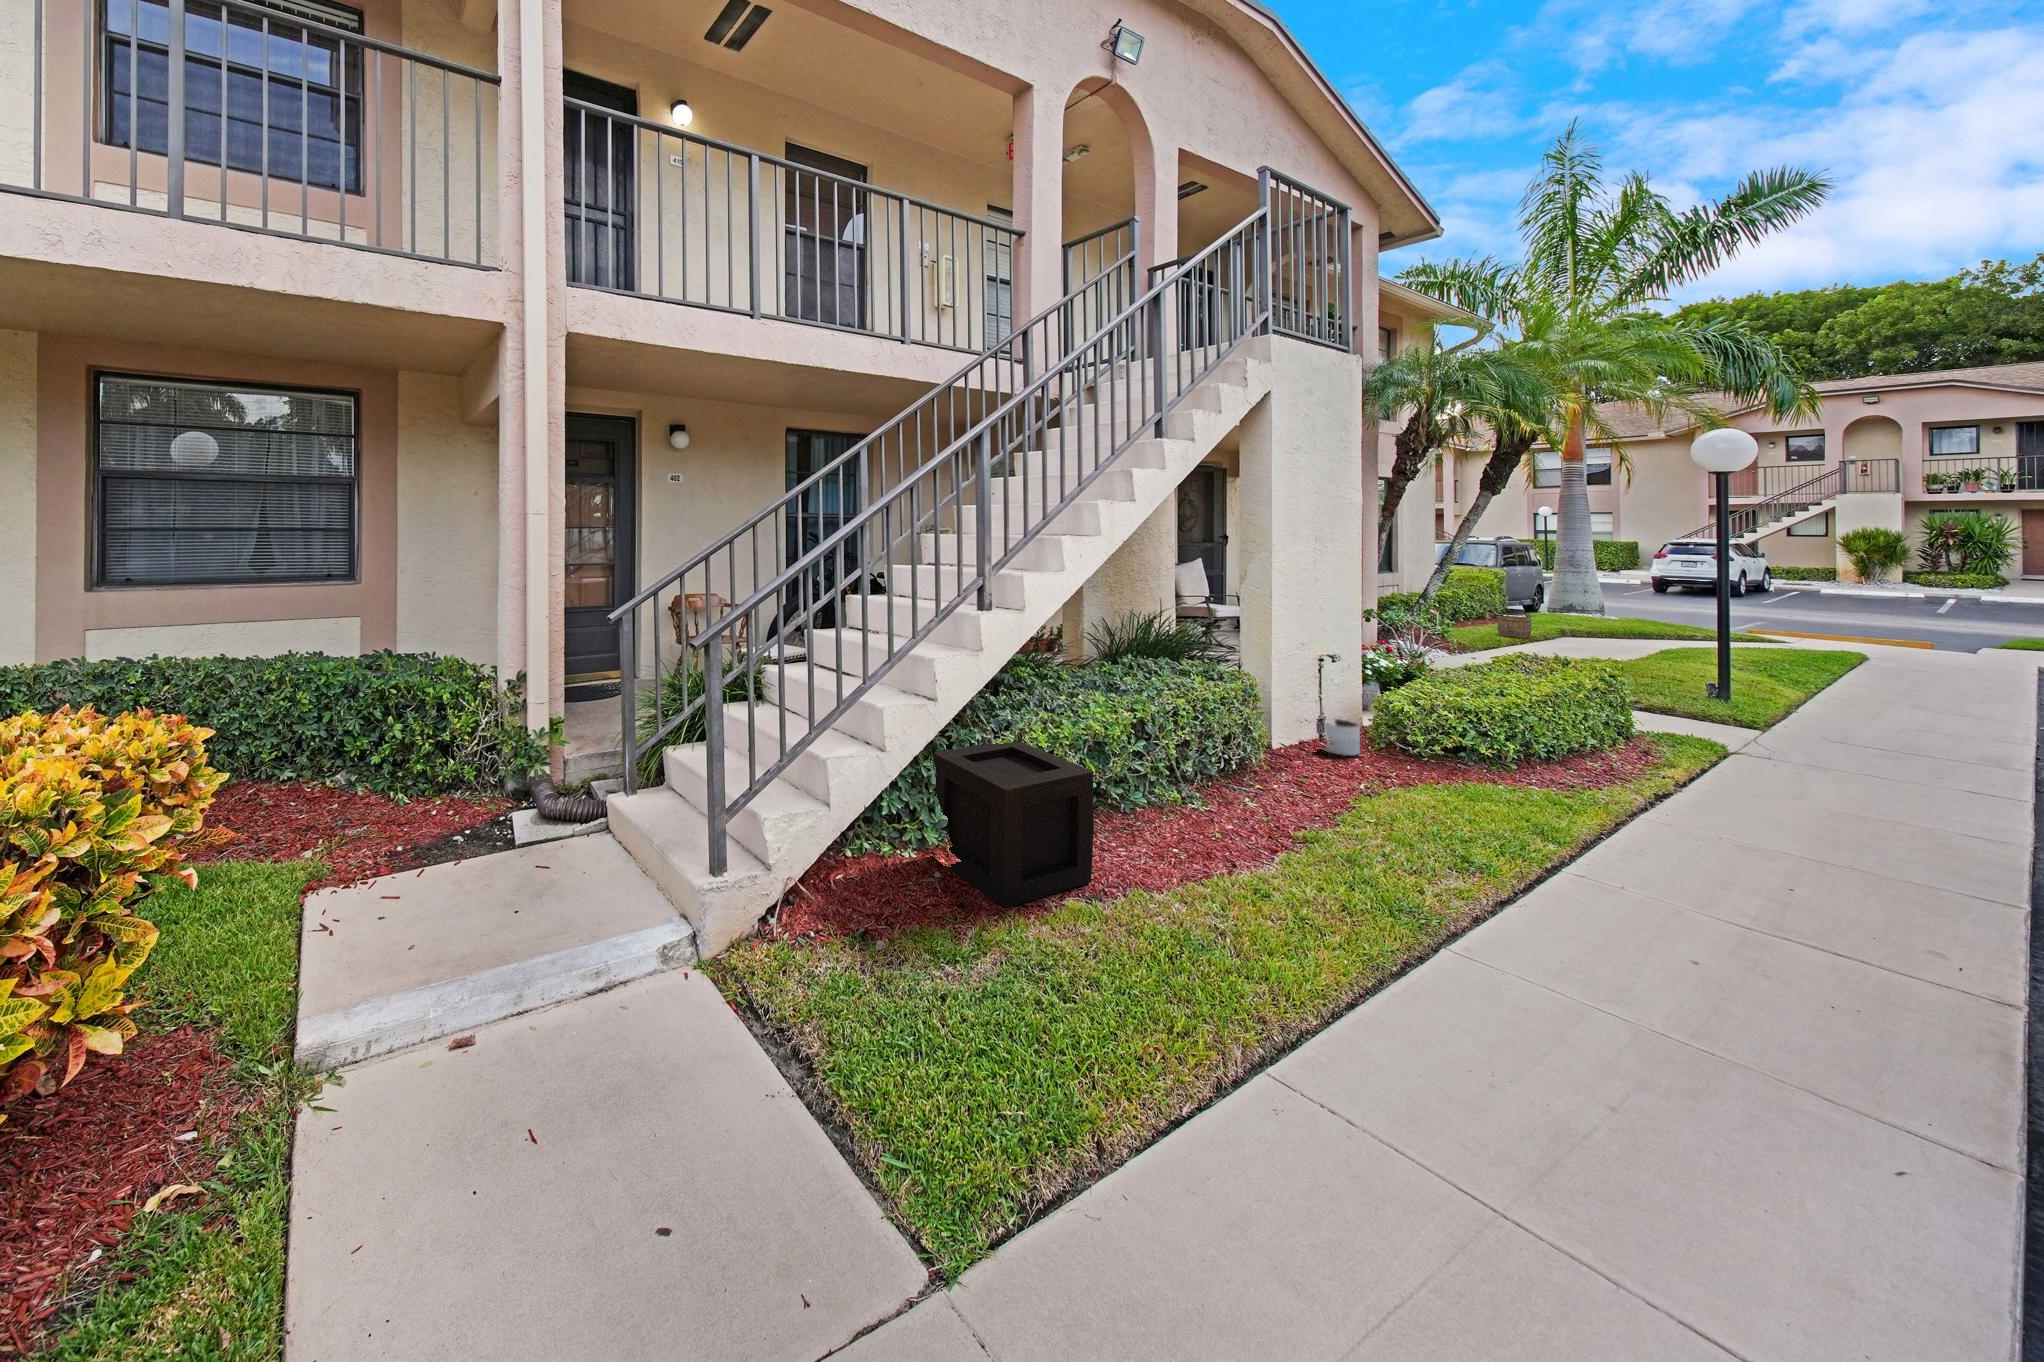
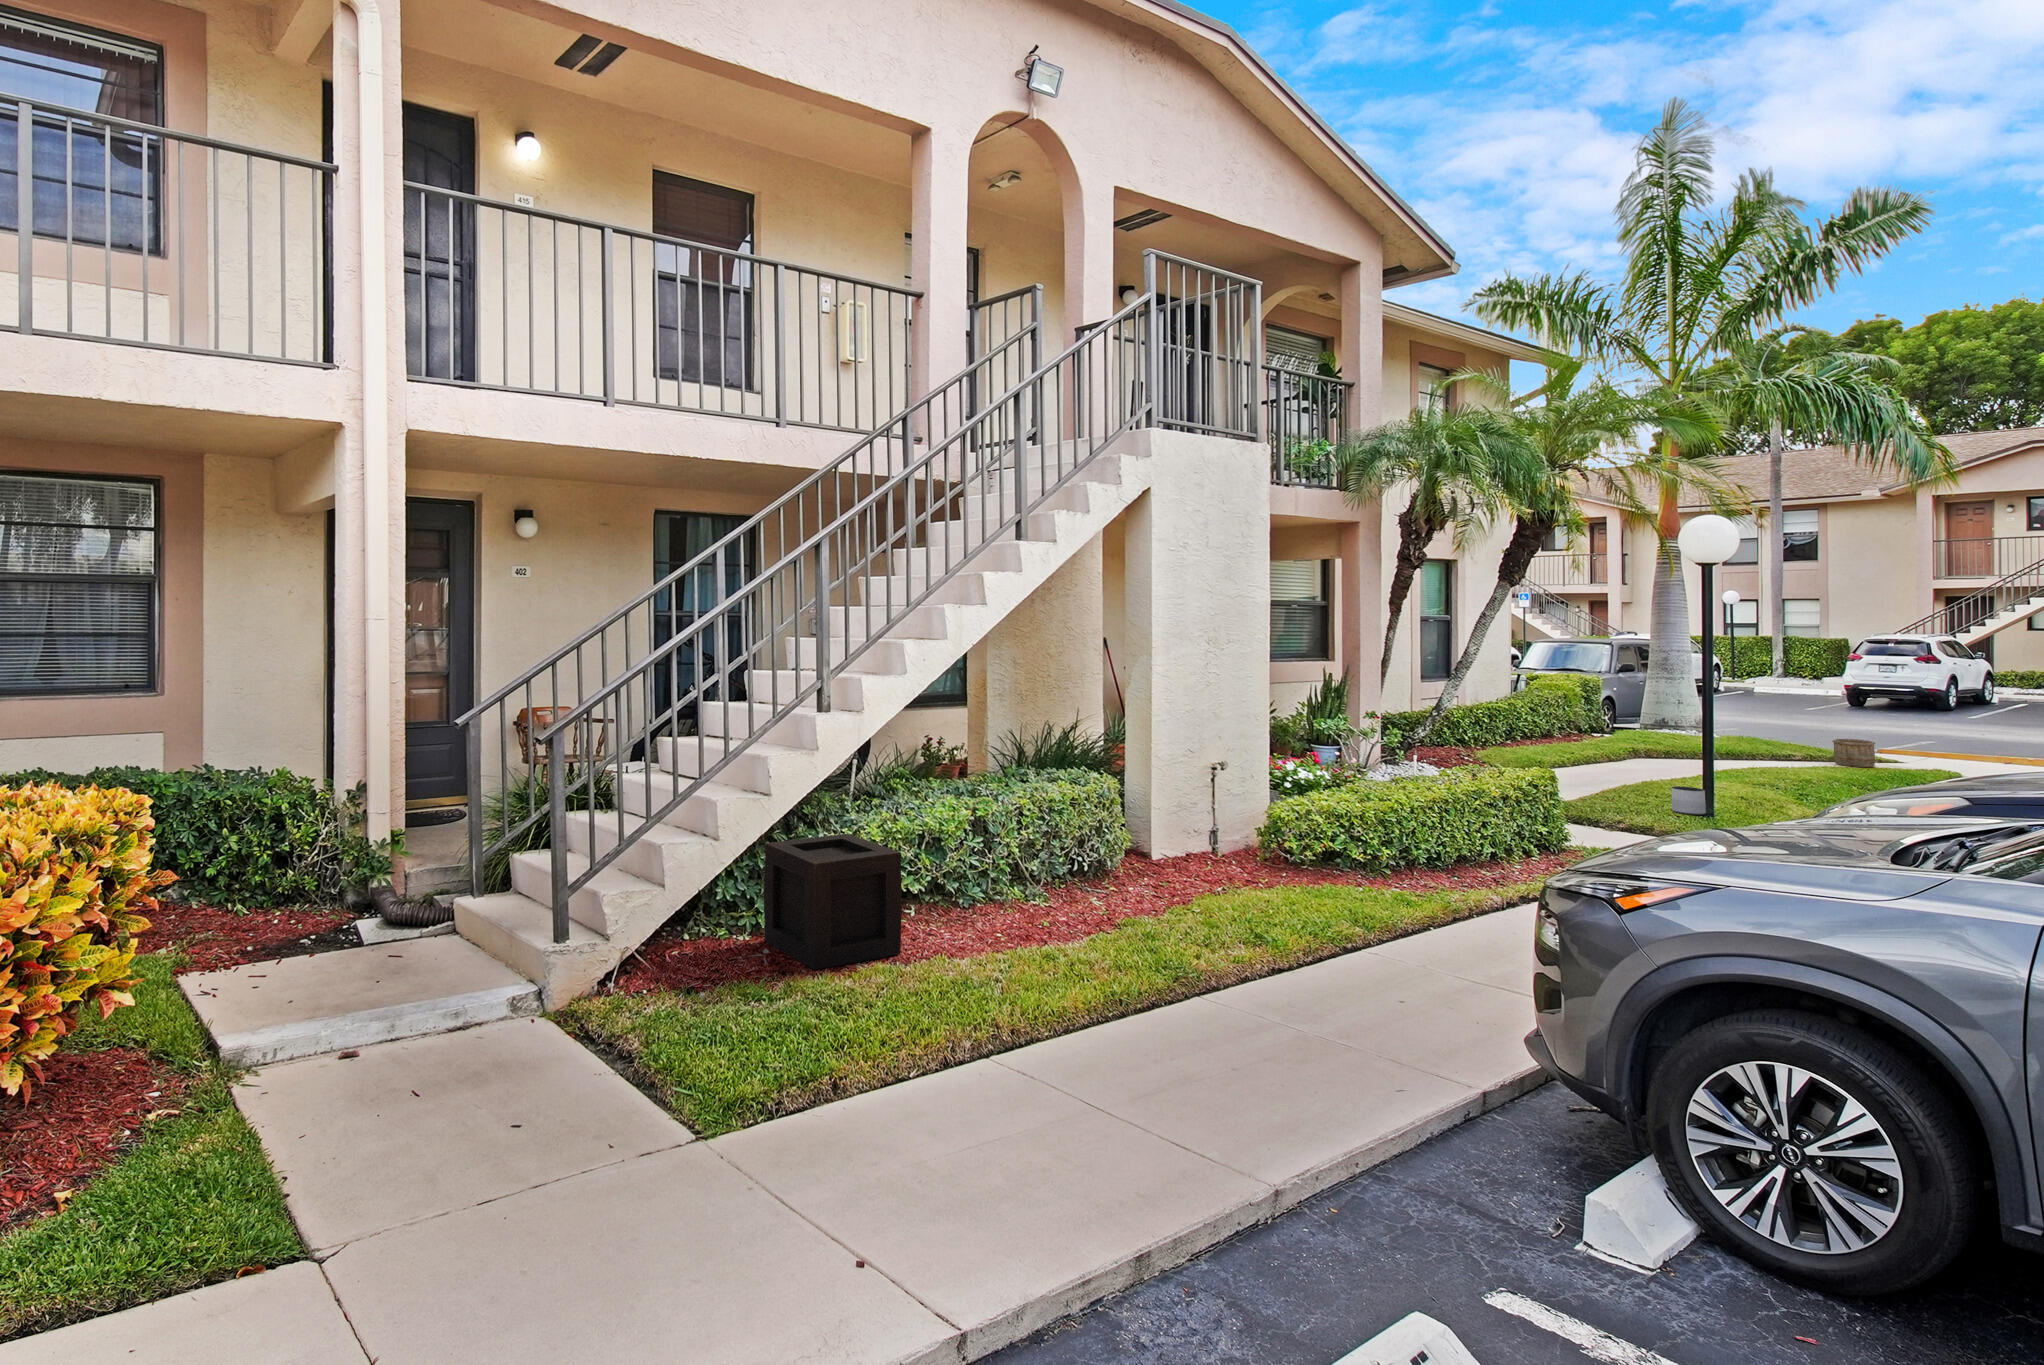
wooden bucket: present [1497,616,1532,638] -> present [1832,739,1875,767]
planter: present [1325,719,1360,756] -> present [1671,786,1706,815]

